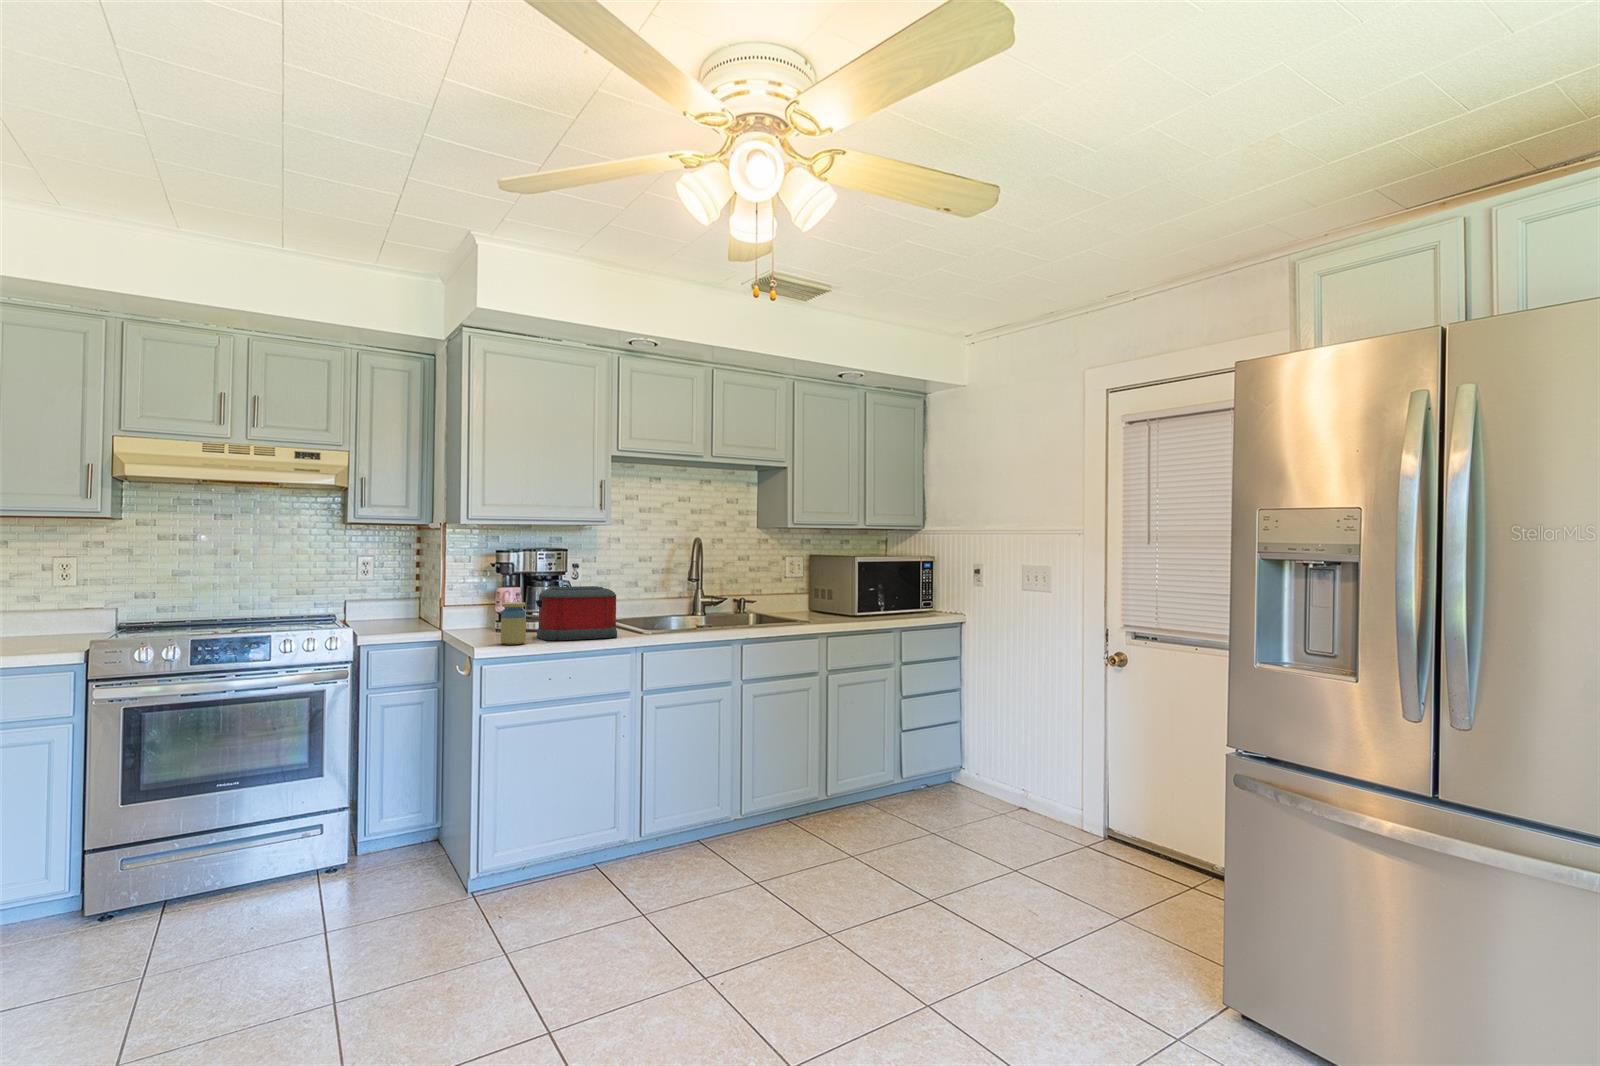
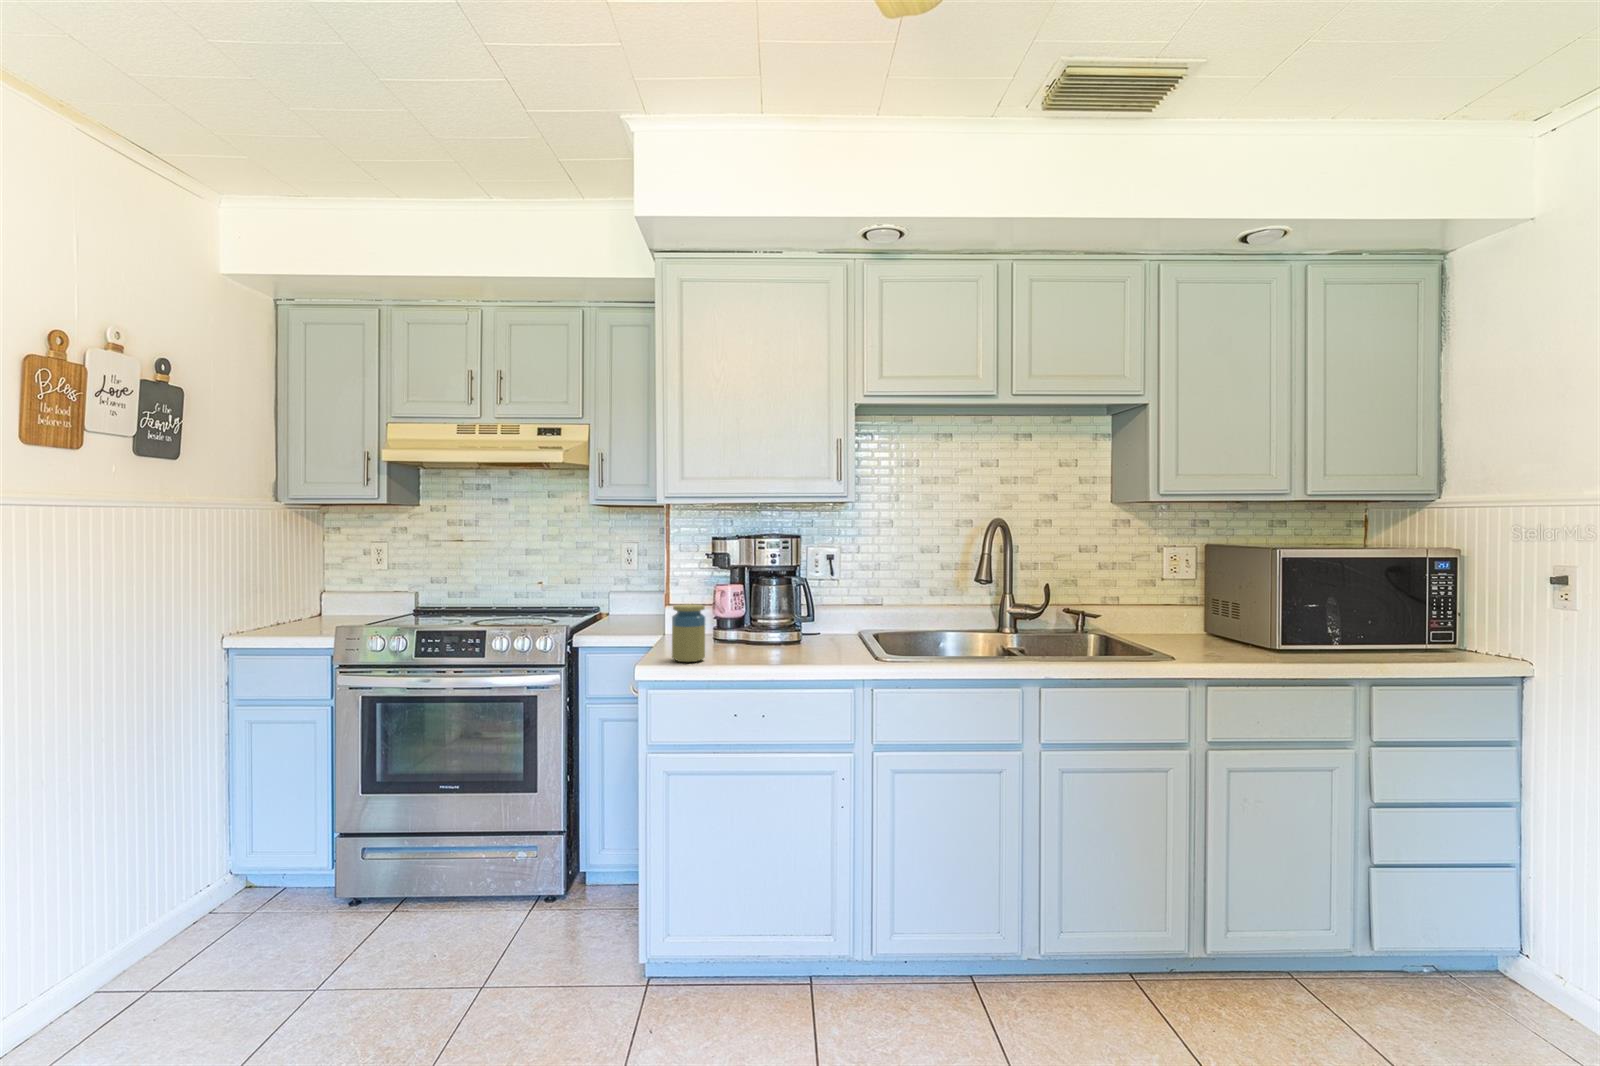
toaster: present [535,586,617,640] -> none [732,585,842,661]

